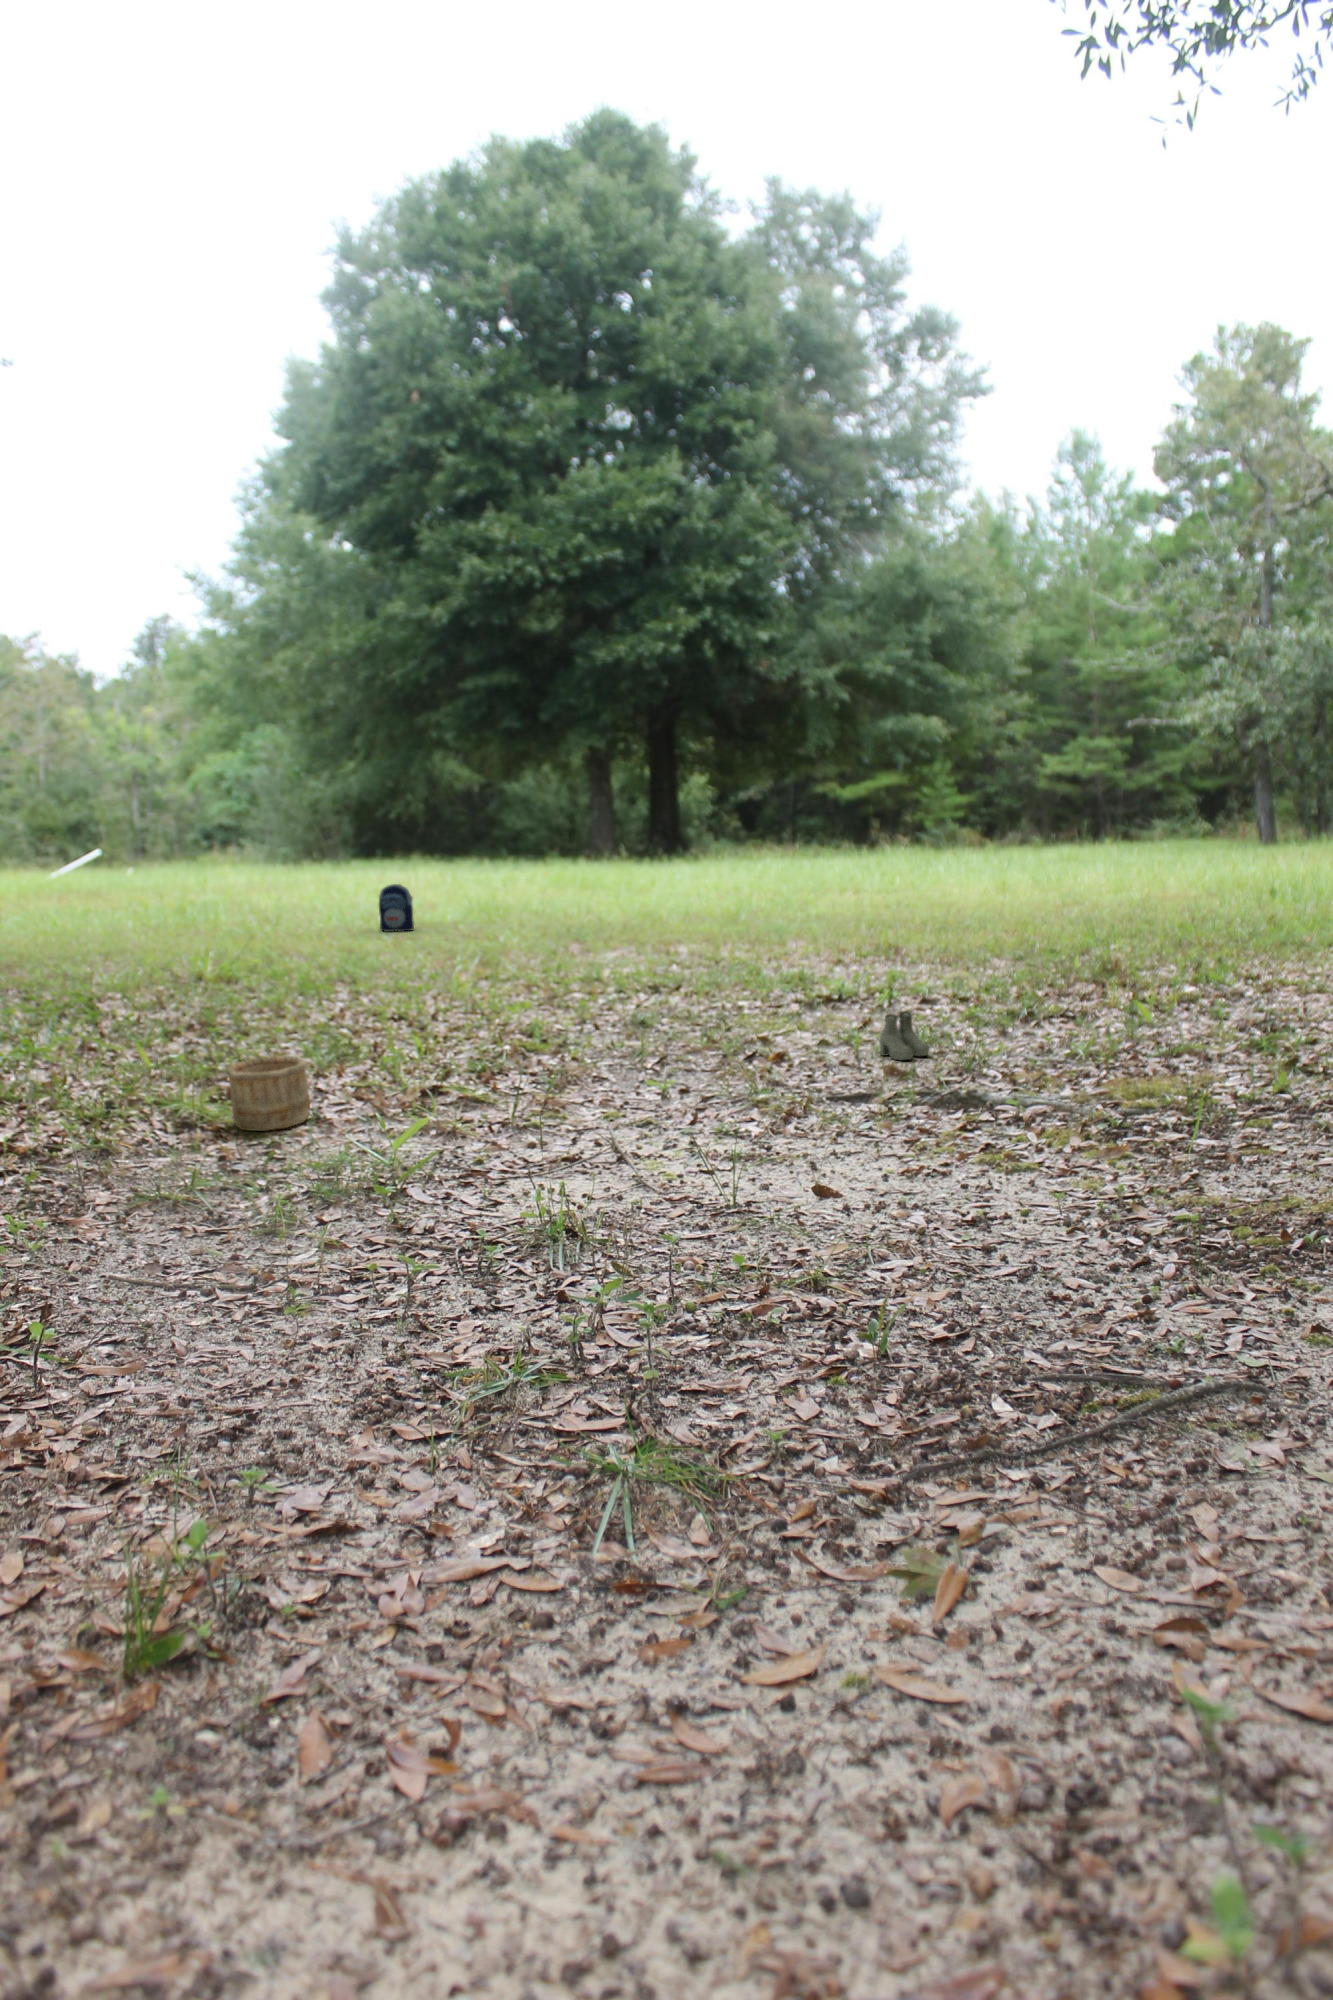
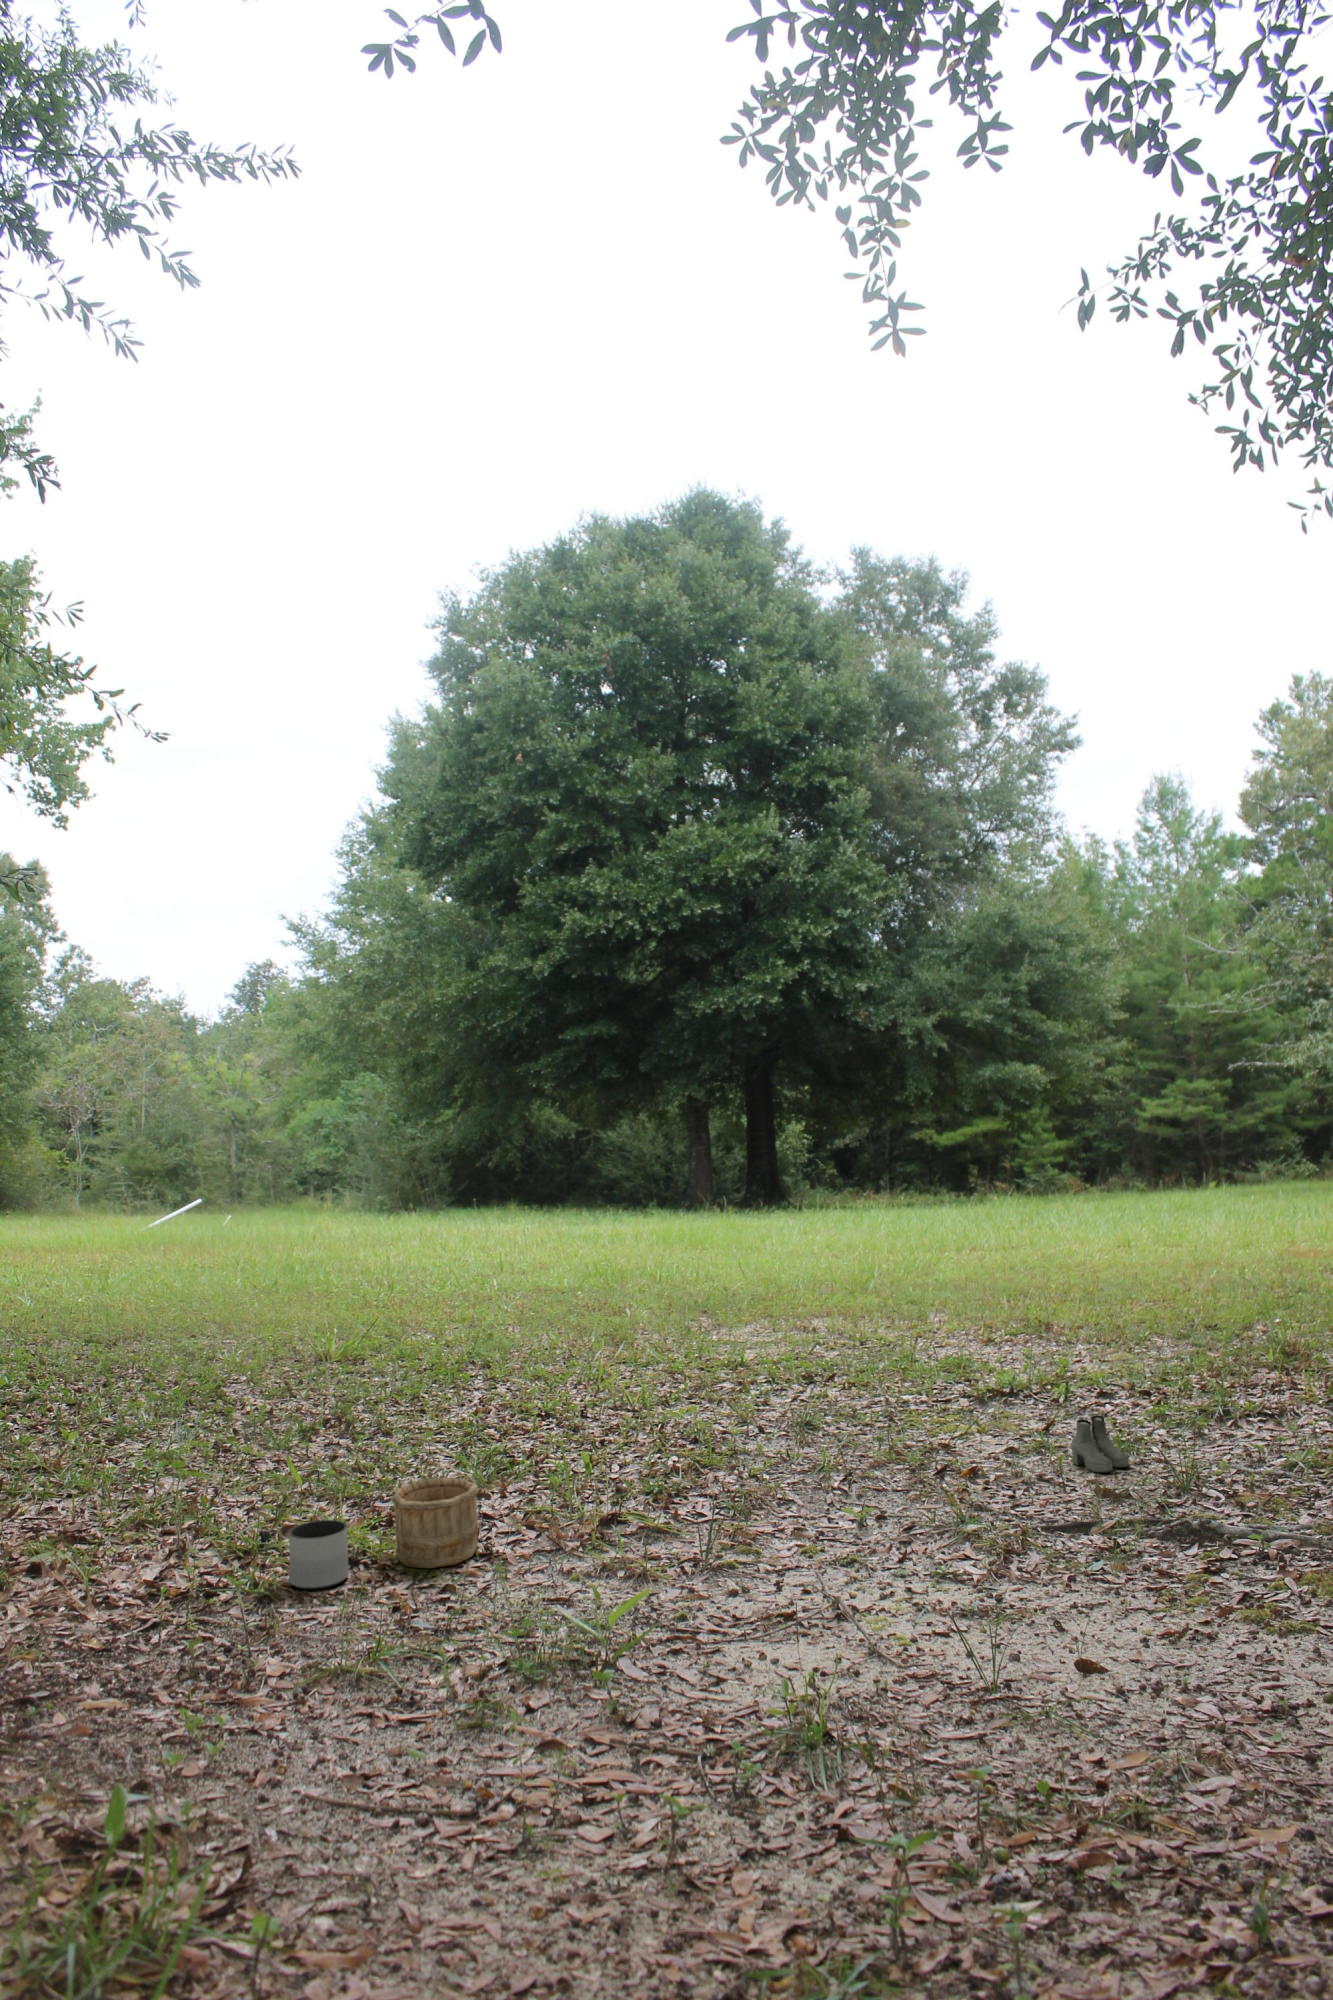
backpack: present [379,884,414,932] -> none [490,1249,525,1298]
planter: none [126,1089,186,1147] -> present [289,1520,349,1590]

